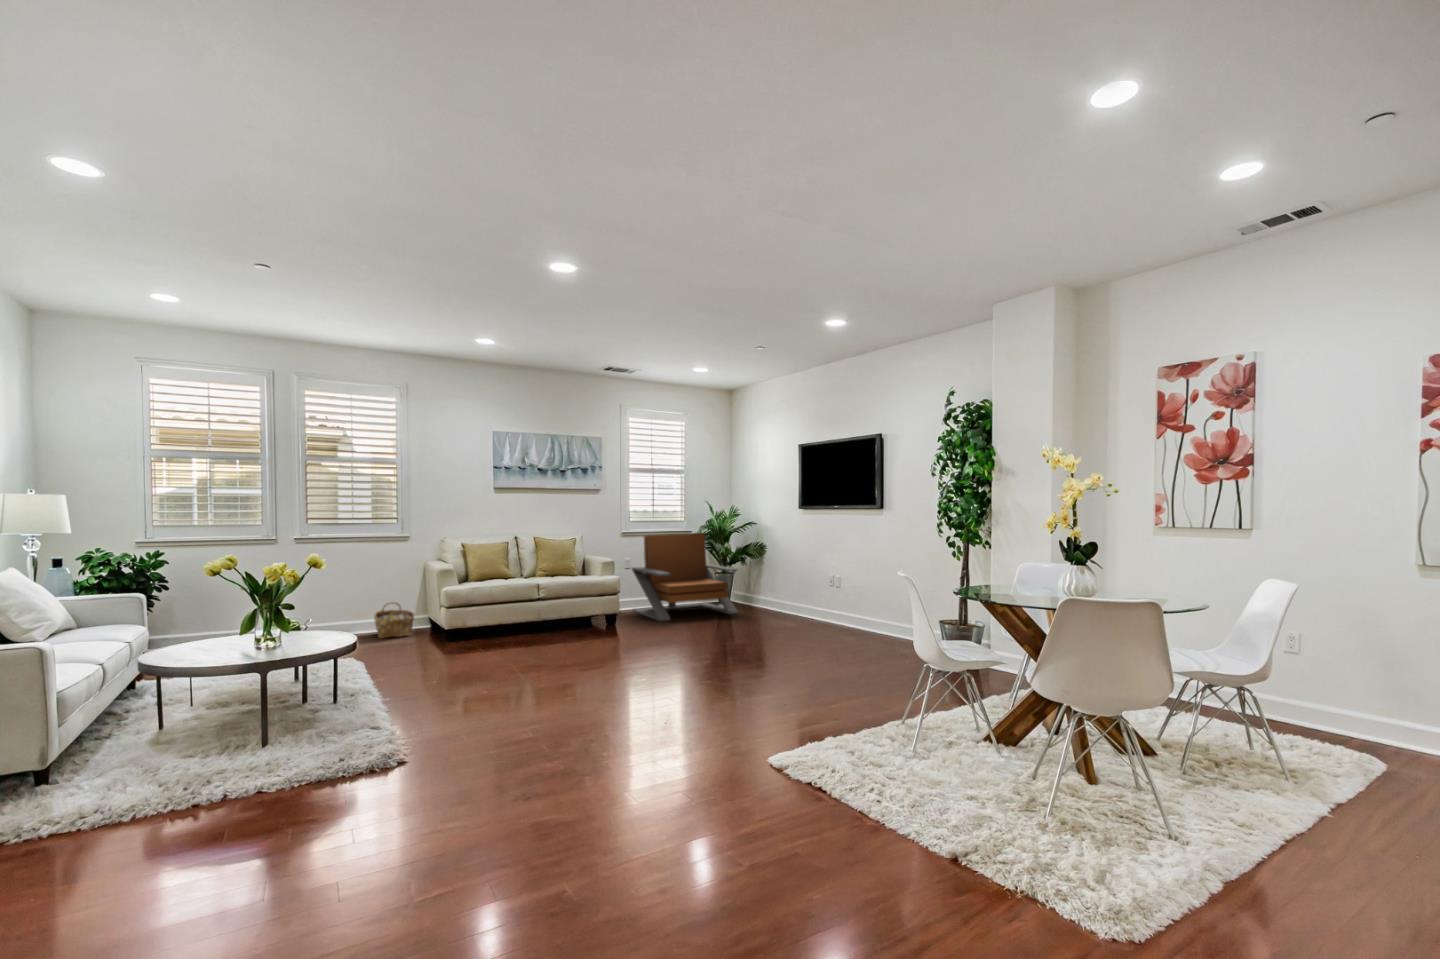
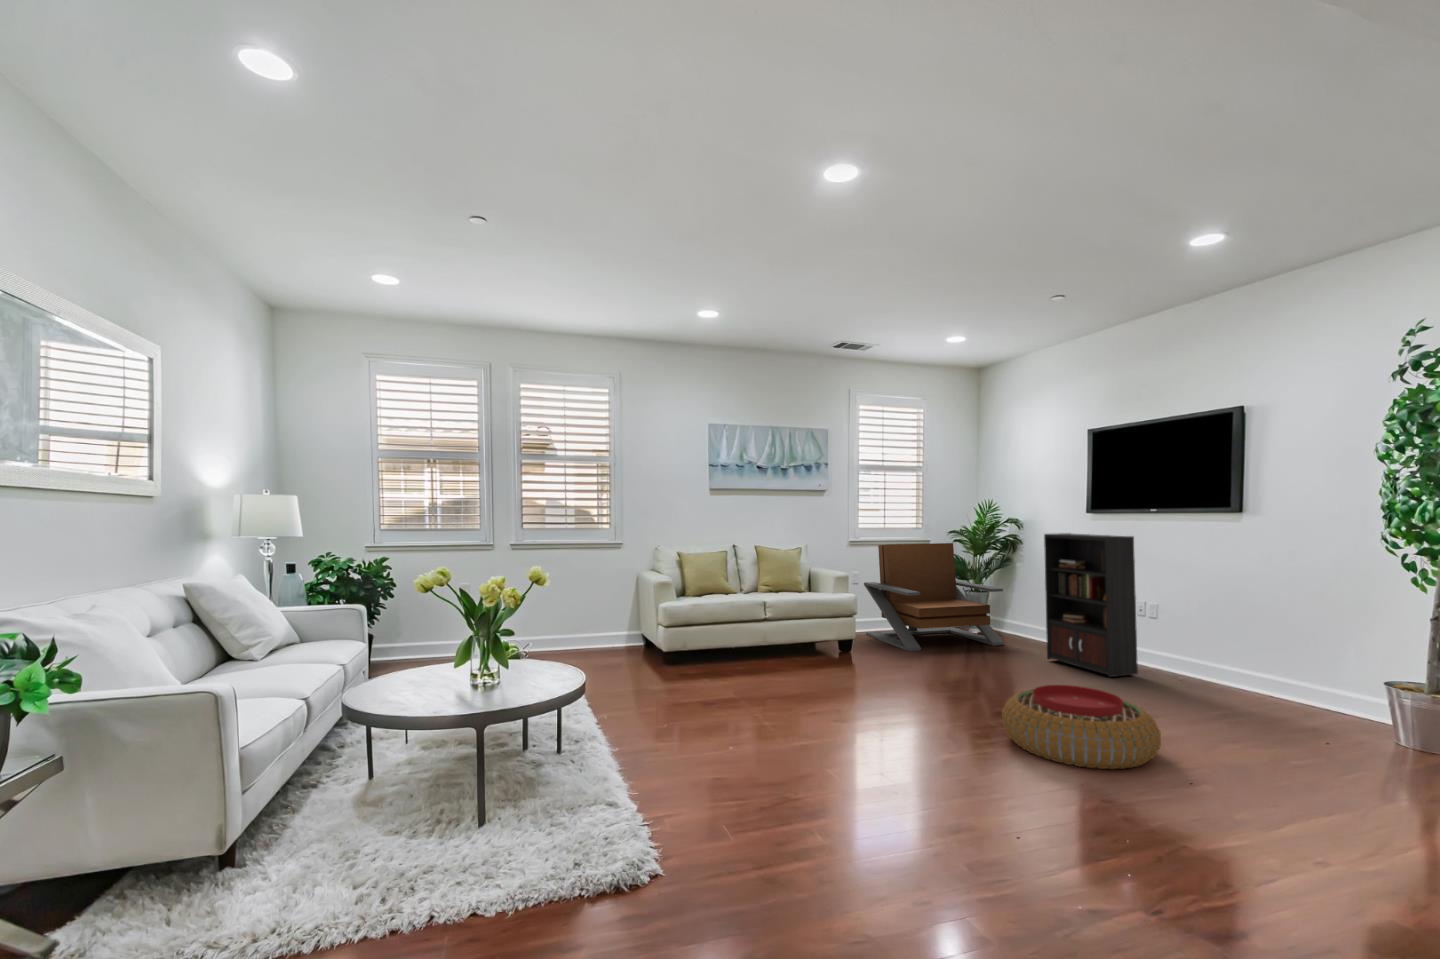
bookcase: none [761,524,845,631] -> present [1044,533,1181,680]
woven basket: present [374,602,414,638] -> none [588,616,630,658]
pouf: none [692,632,789,684] -> present [1002,685,1161,769]

